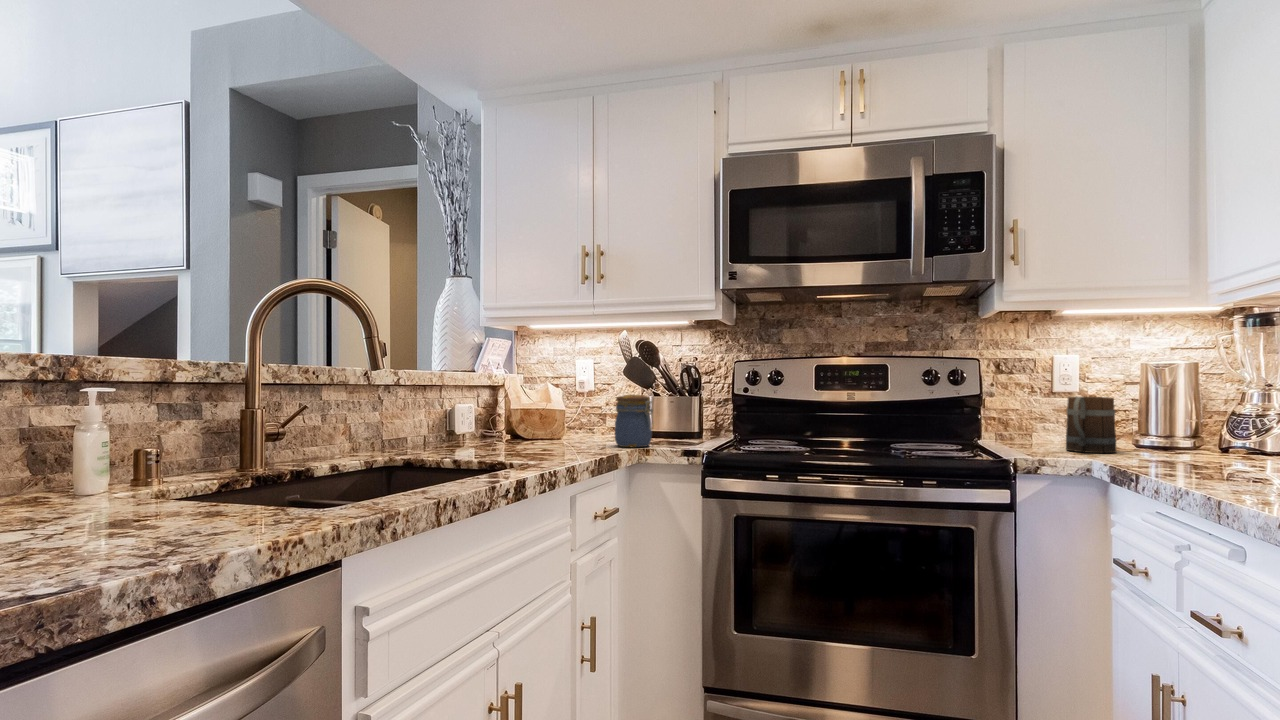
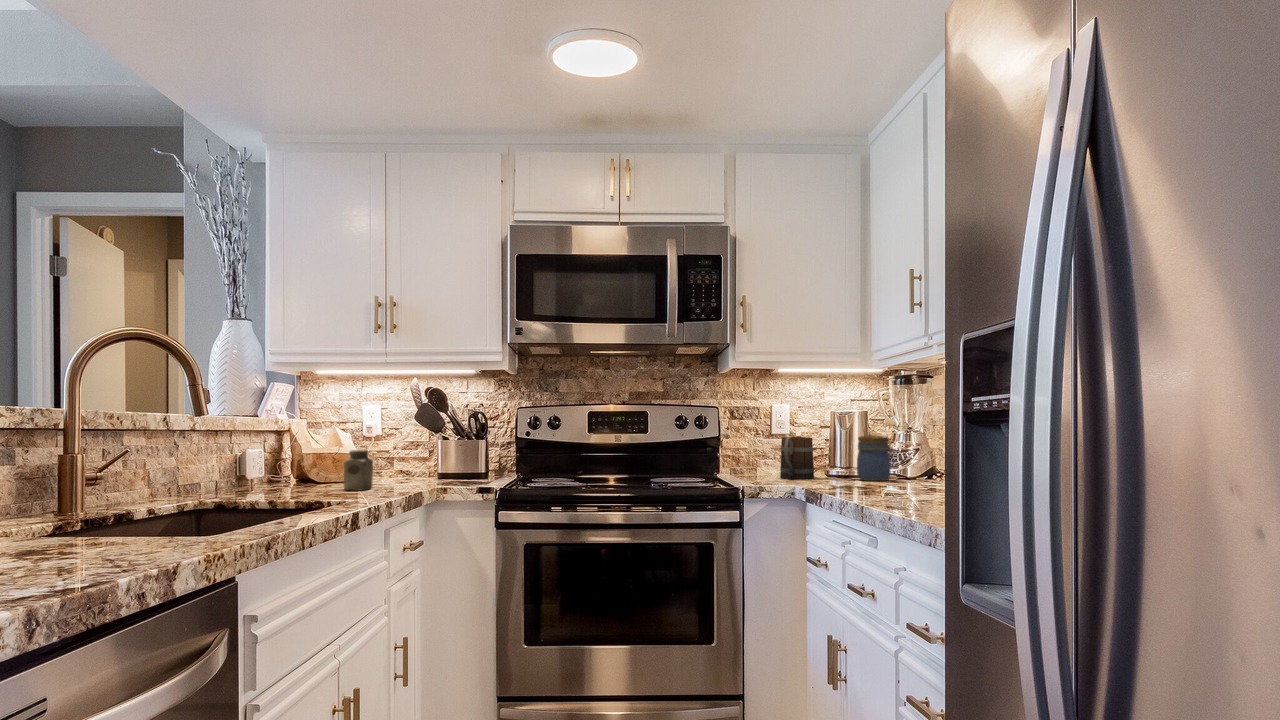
jar: present [615,395,653,447] -> present [857,435,893,481]
salt shaker: none [548,406,577,449] -> present [344,450,373,490]

